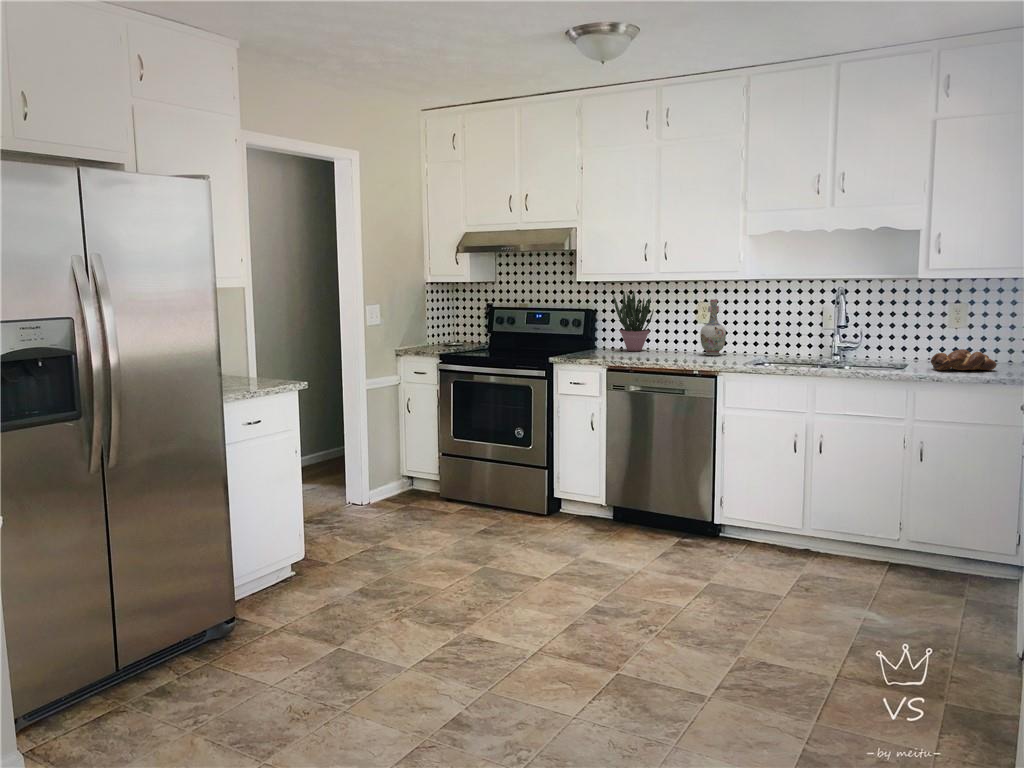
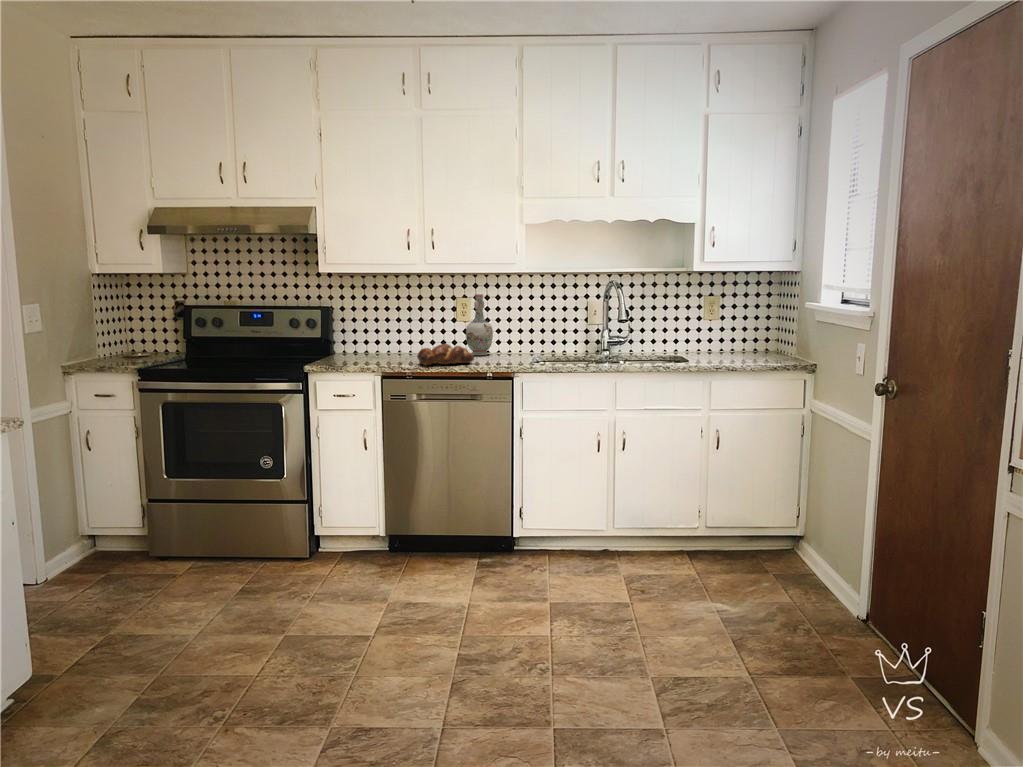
potted plant: present [613,291,654,351] -> none [358,284,408,355]
bread loaf: present [931,349,996,370] -> present [417,344,474,365]

